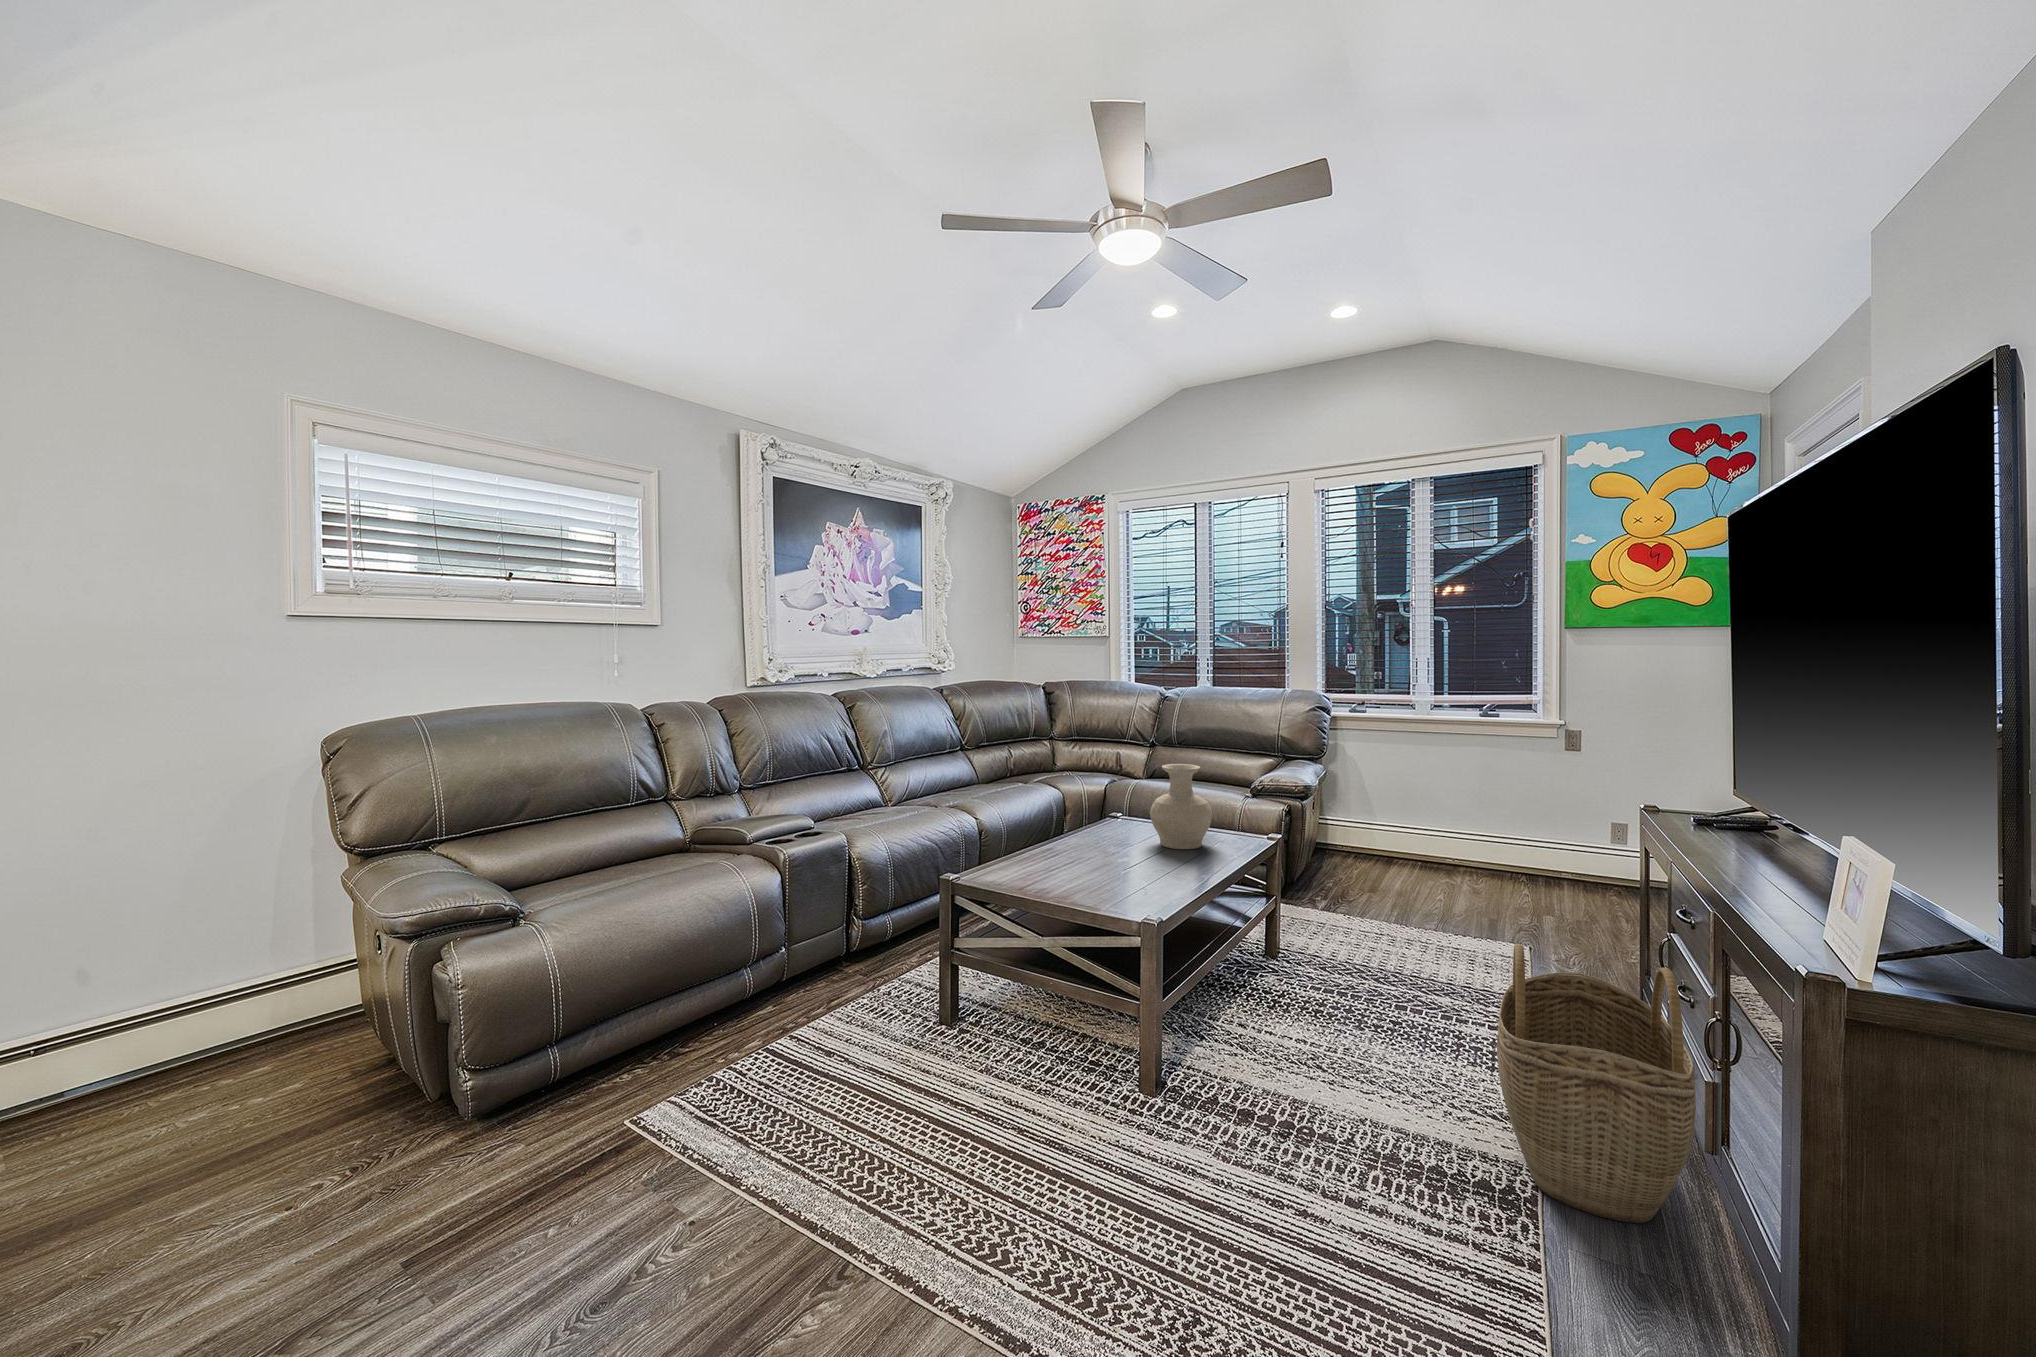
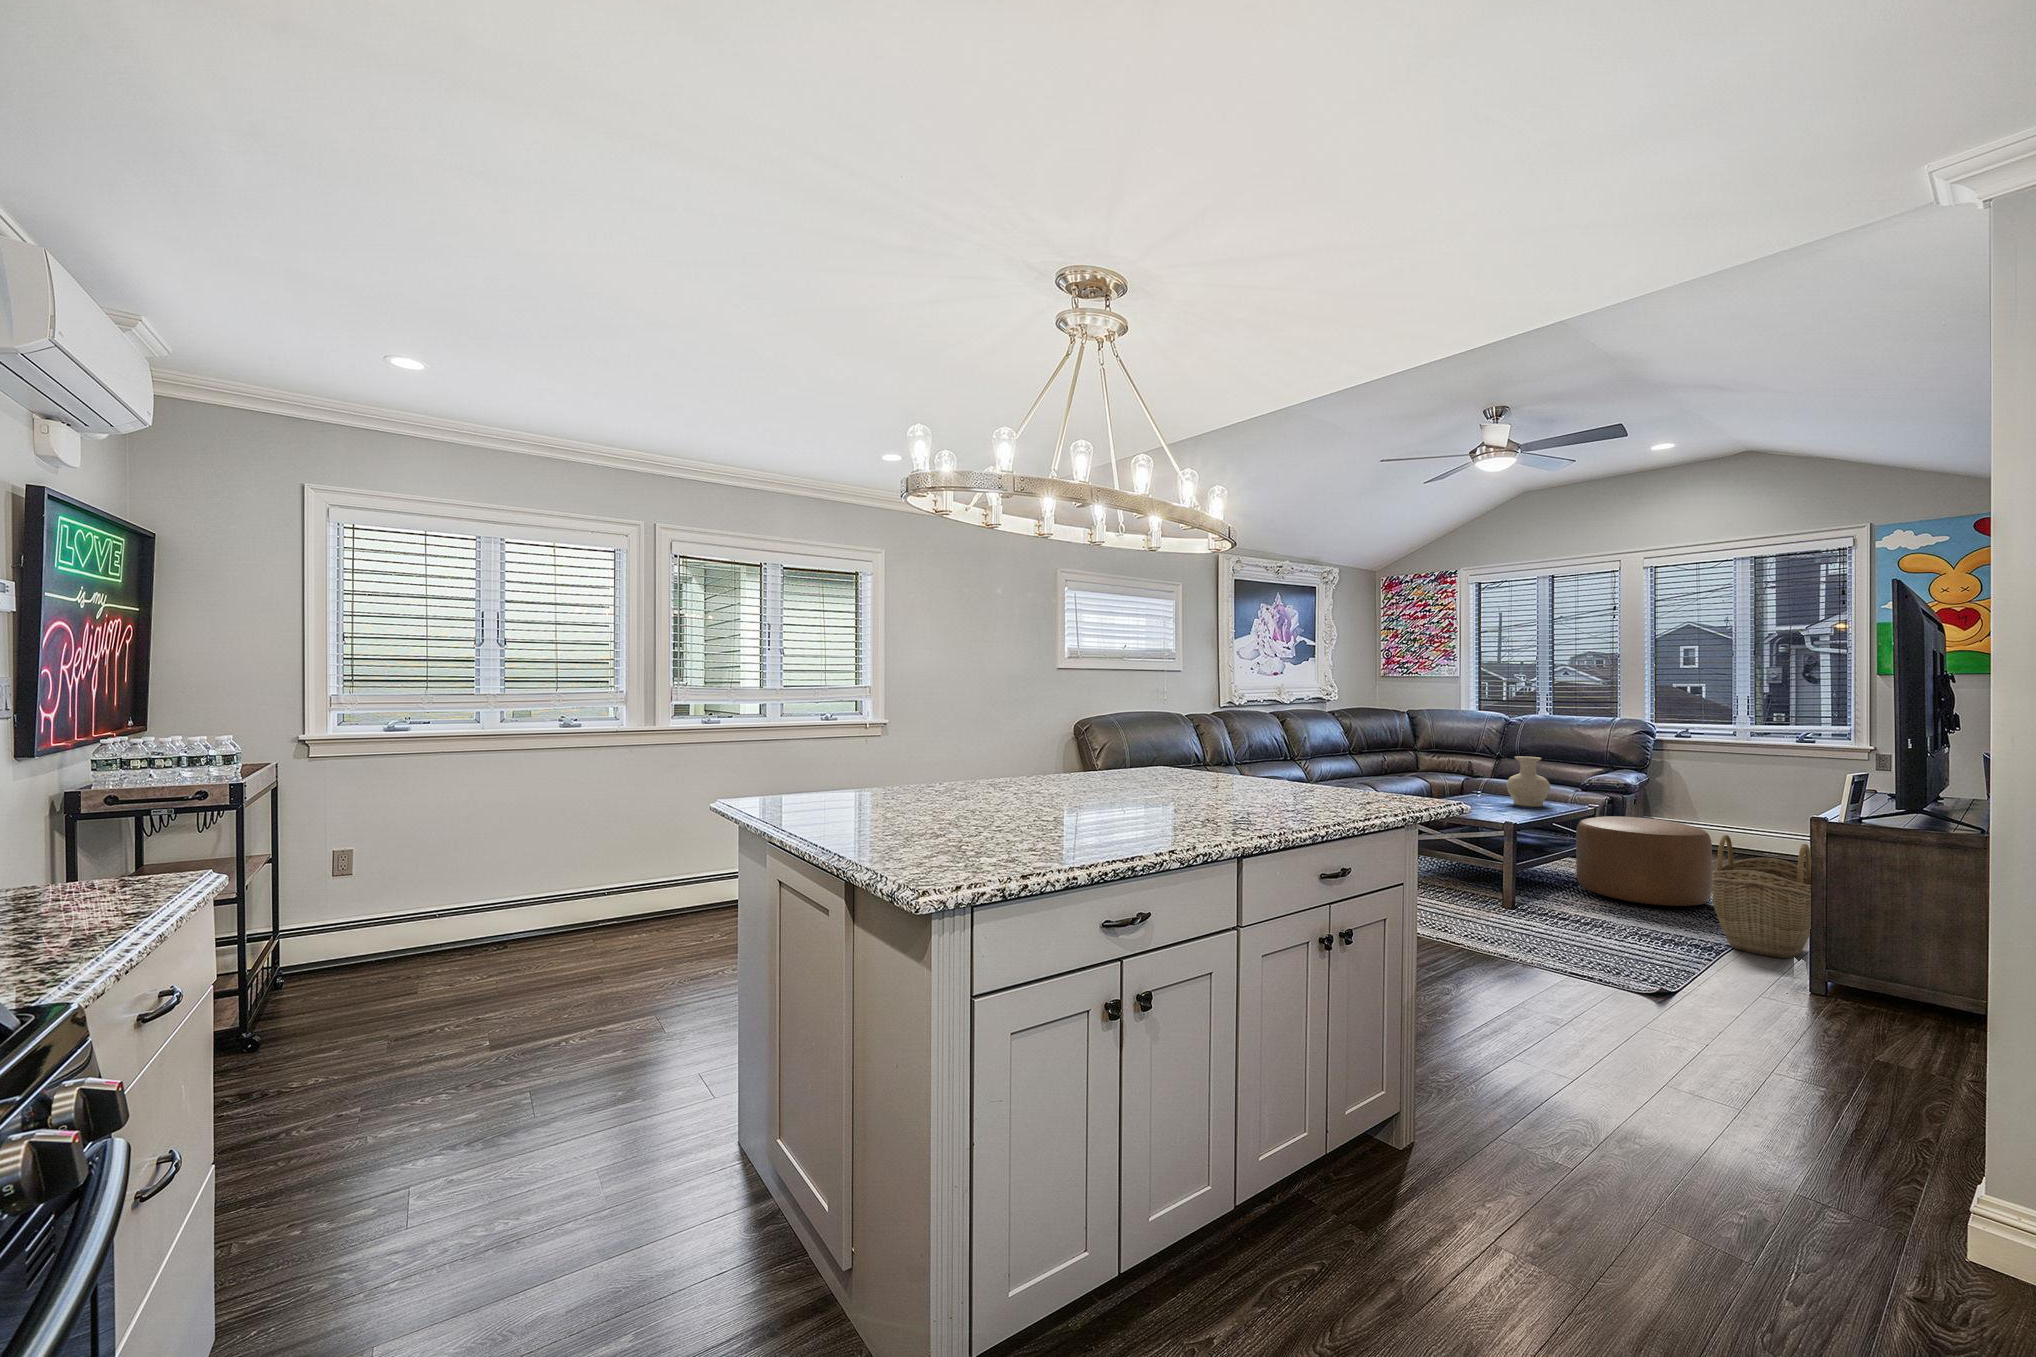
ottoman: none [1251,860,1445,1032] -> present [1576,816,1712,906]

